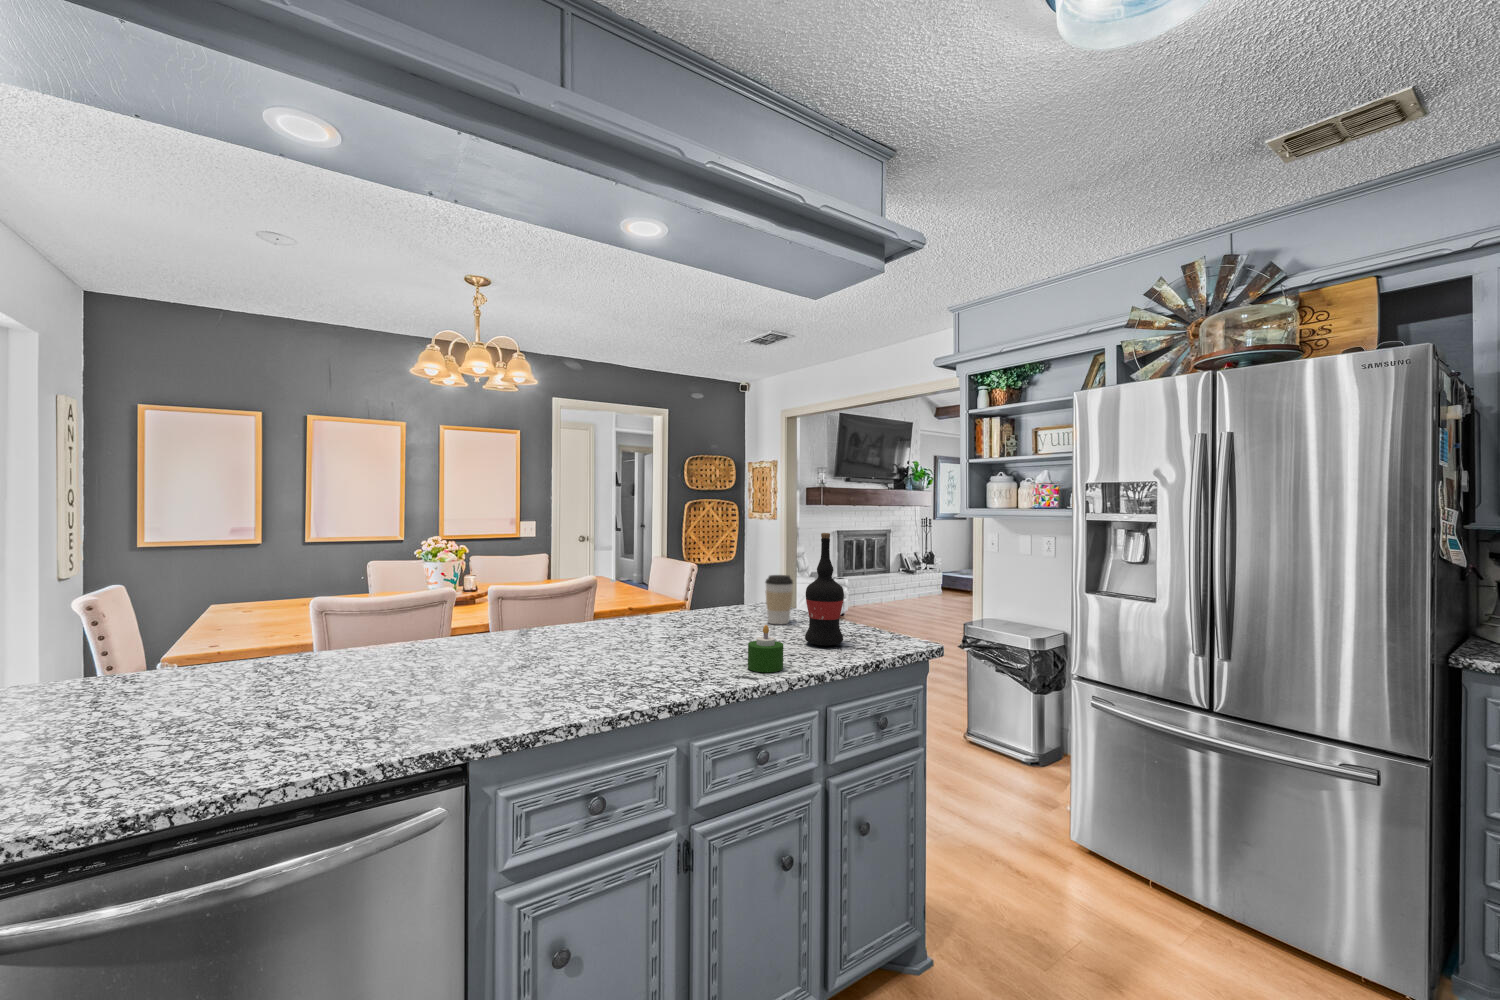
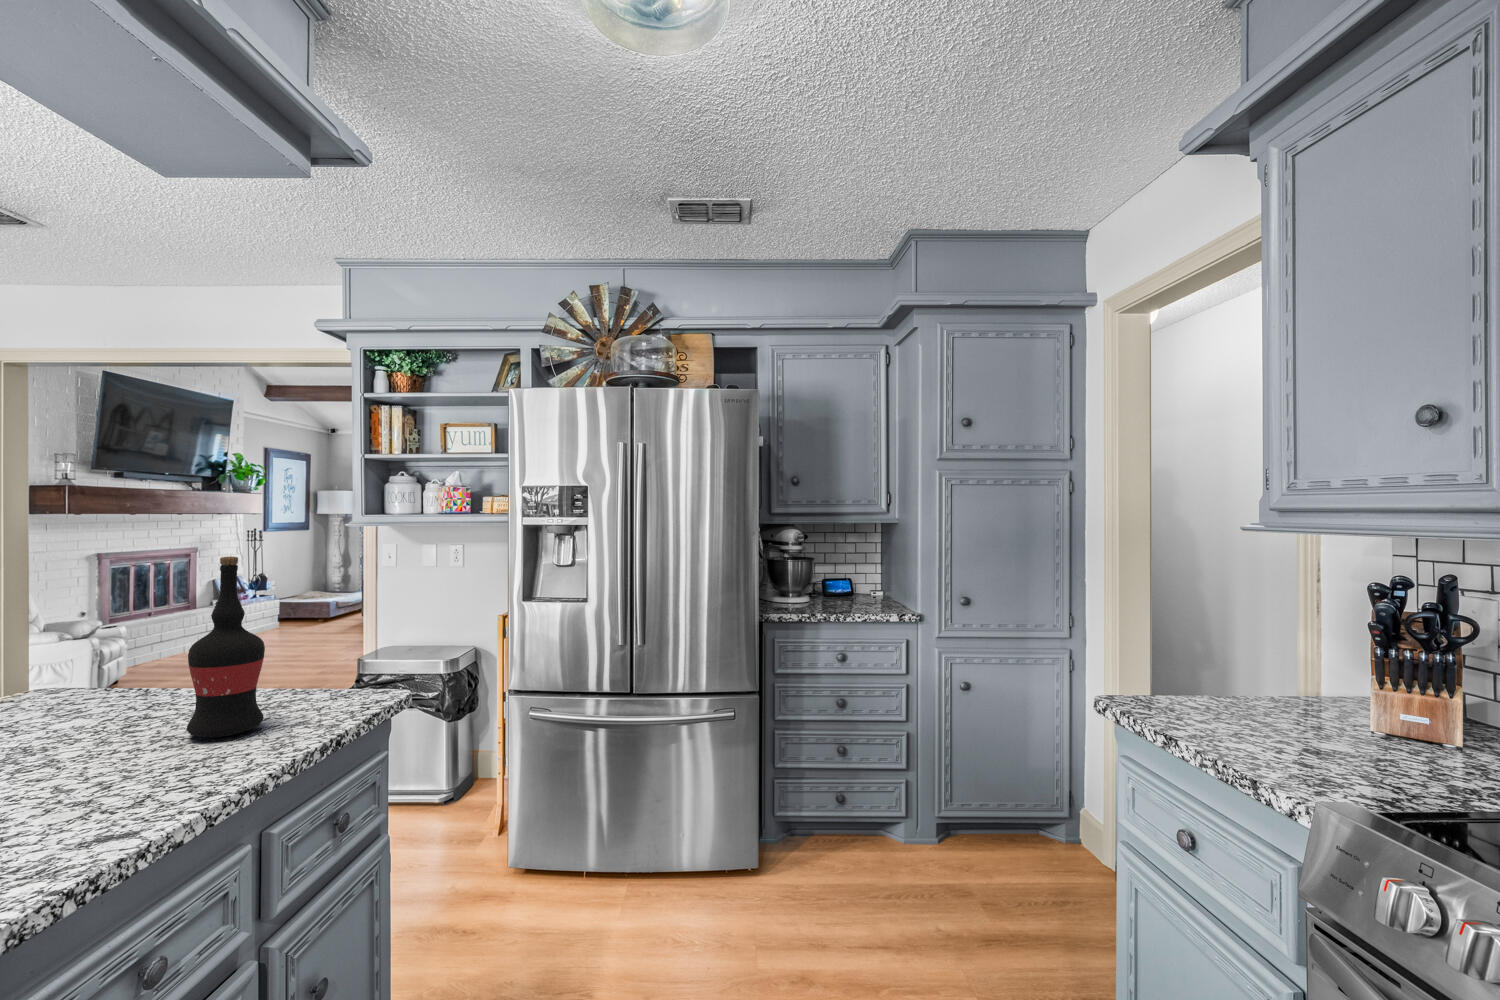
coffee cup: present [765,575,793,624] -> none [65,632,133,721]
candle: present [748,625,783,672] -> none [91,728,178,820]

